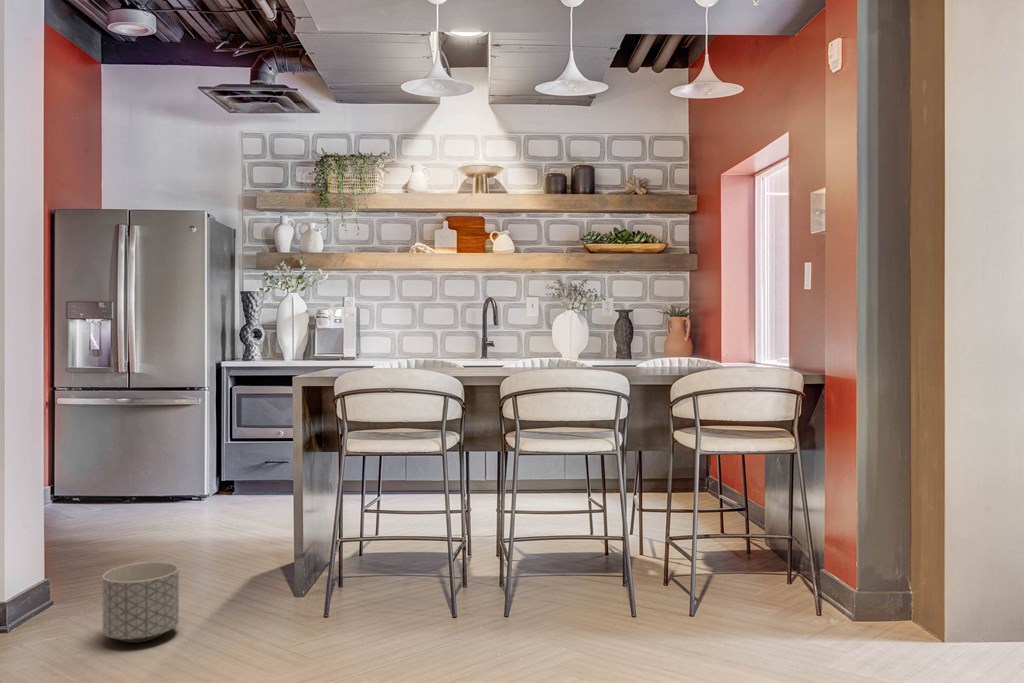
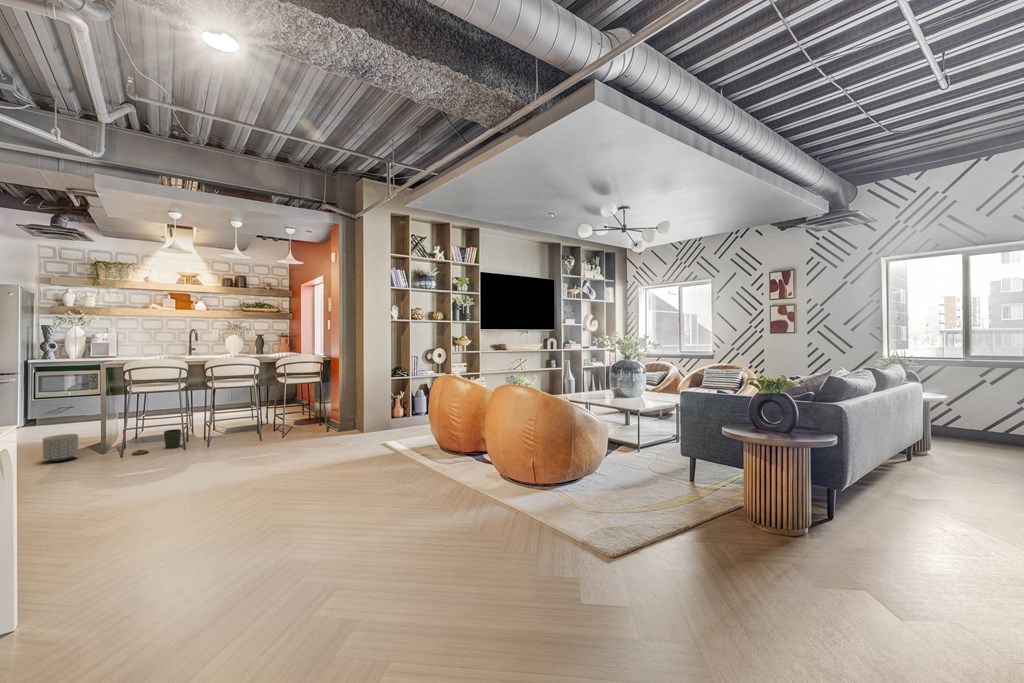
trash can: none [279,582,408,662] -> present [132,429,181,455]

